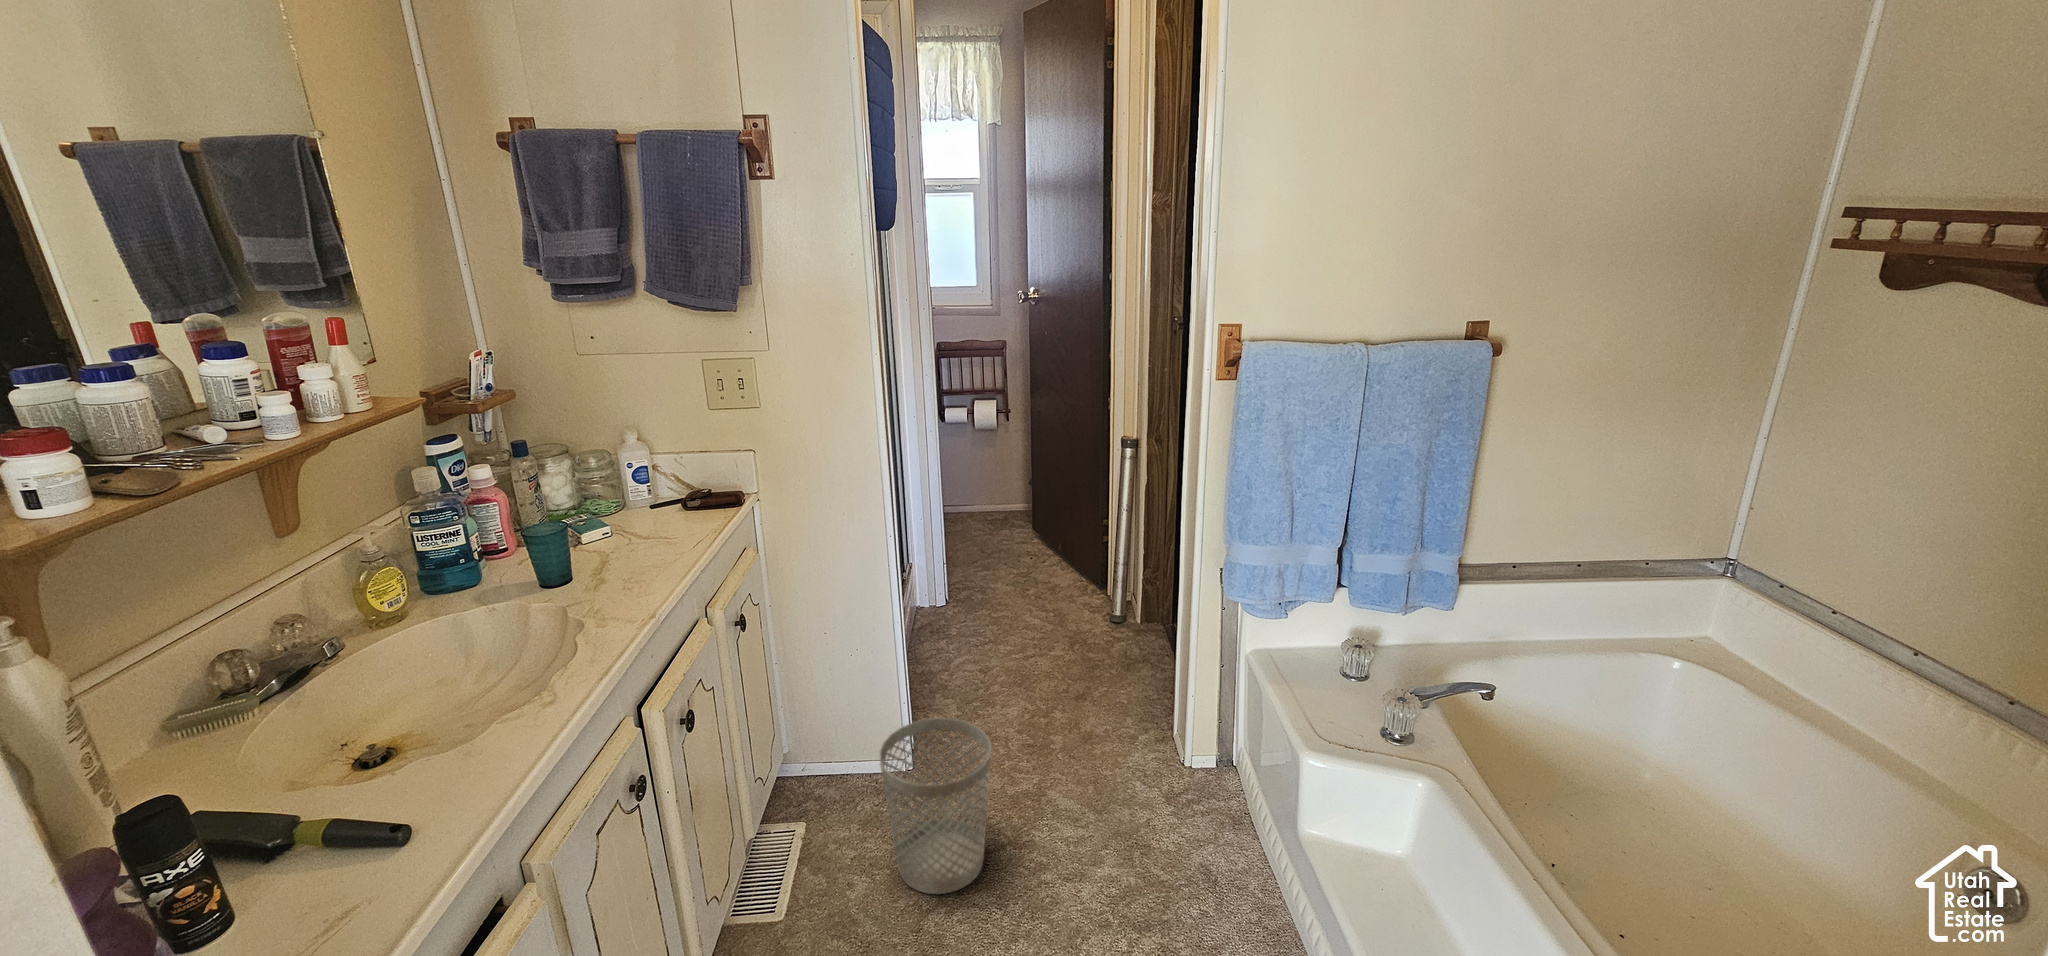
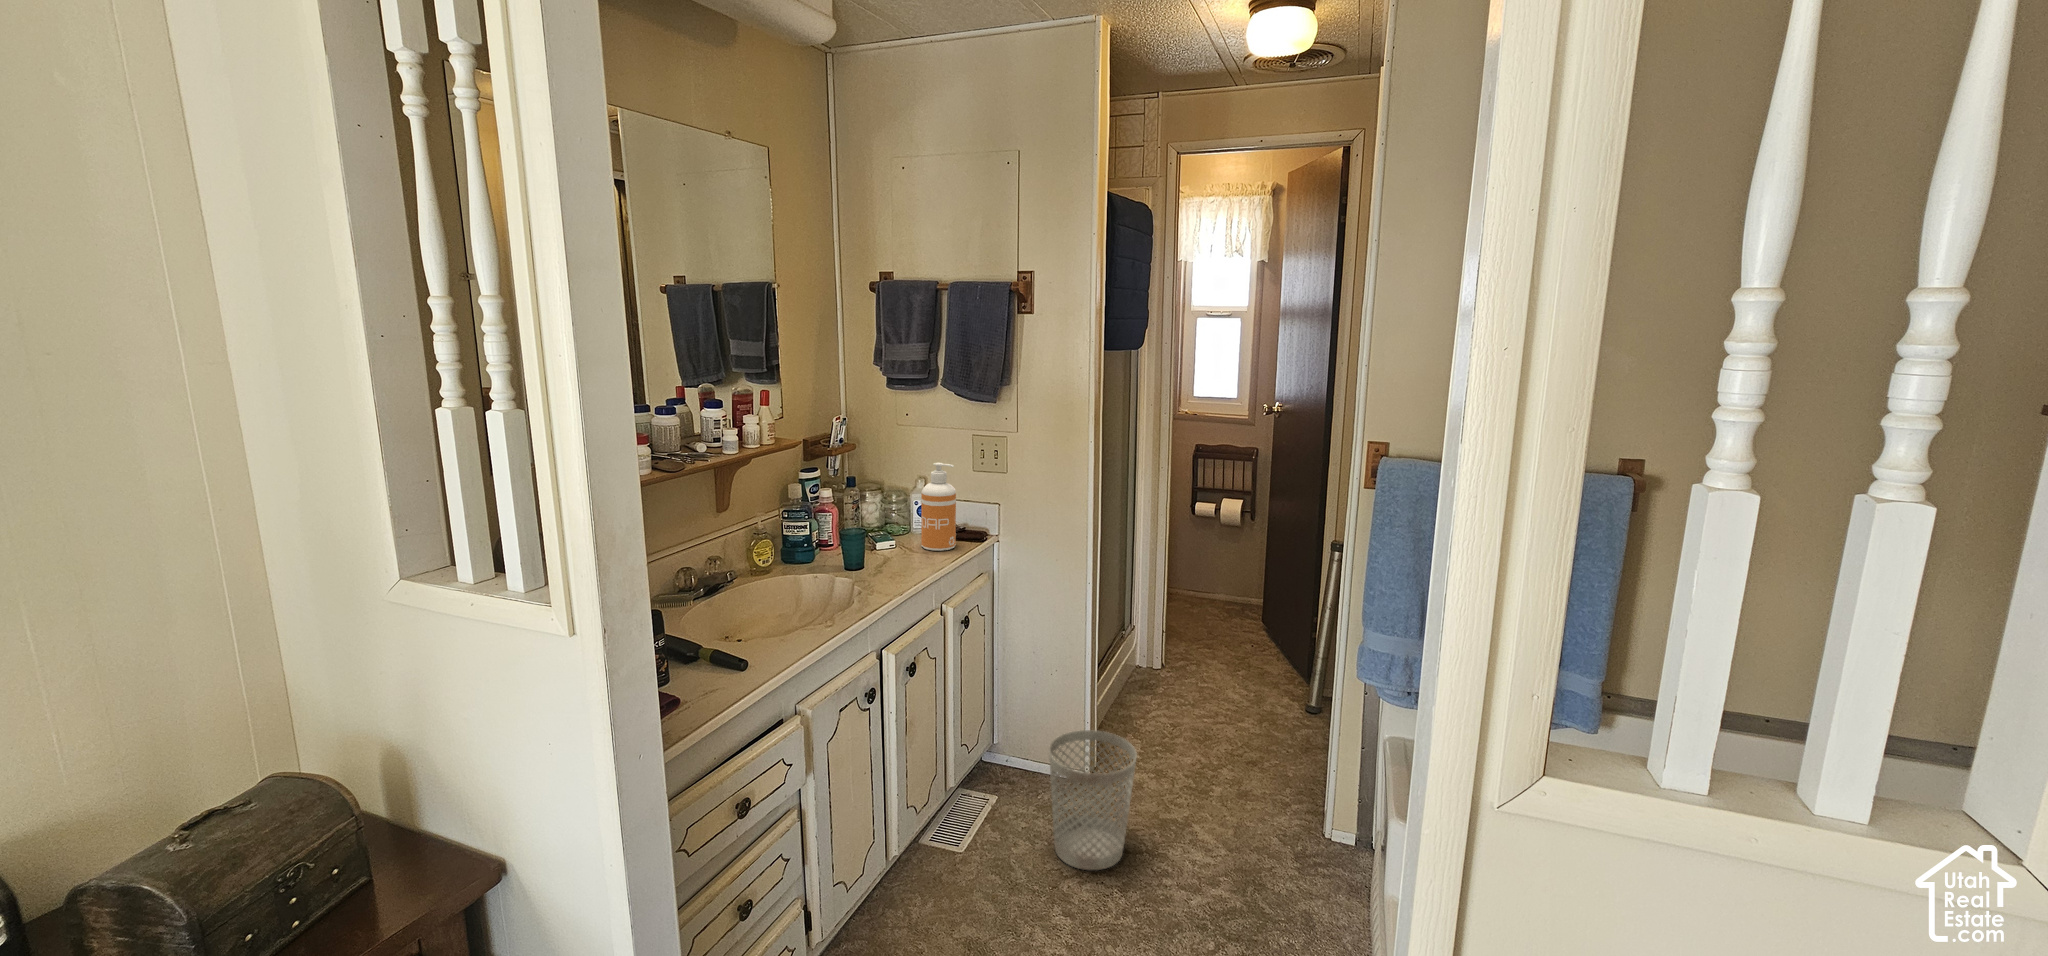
soap dispenser: none [641,405,704,532] -> present [921,463,956,551]

